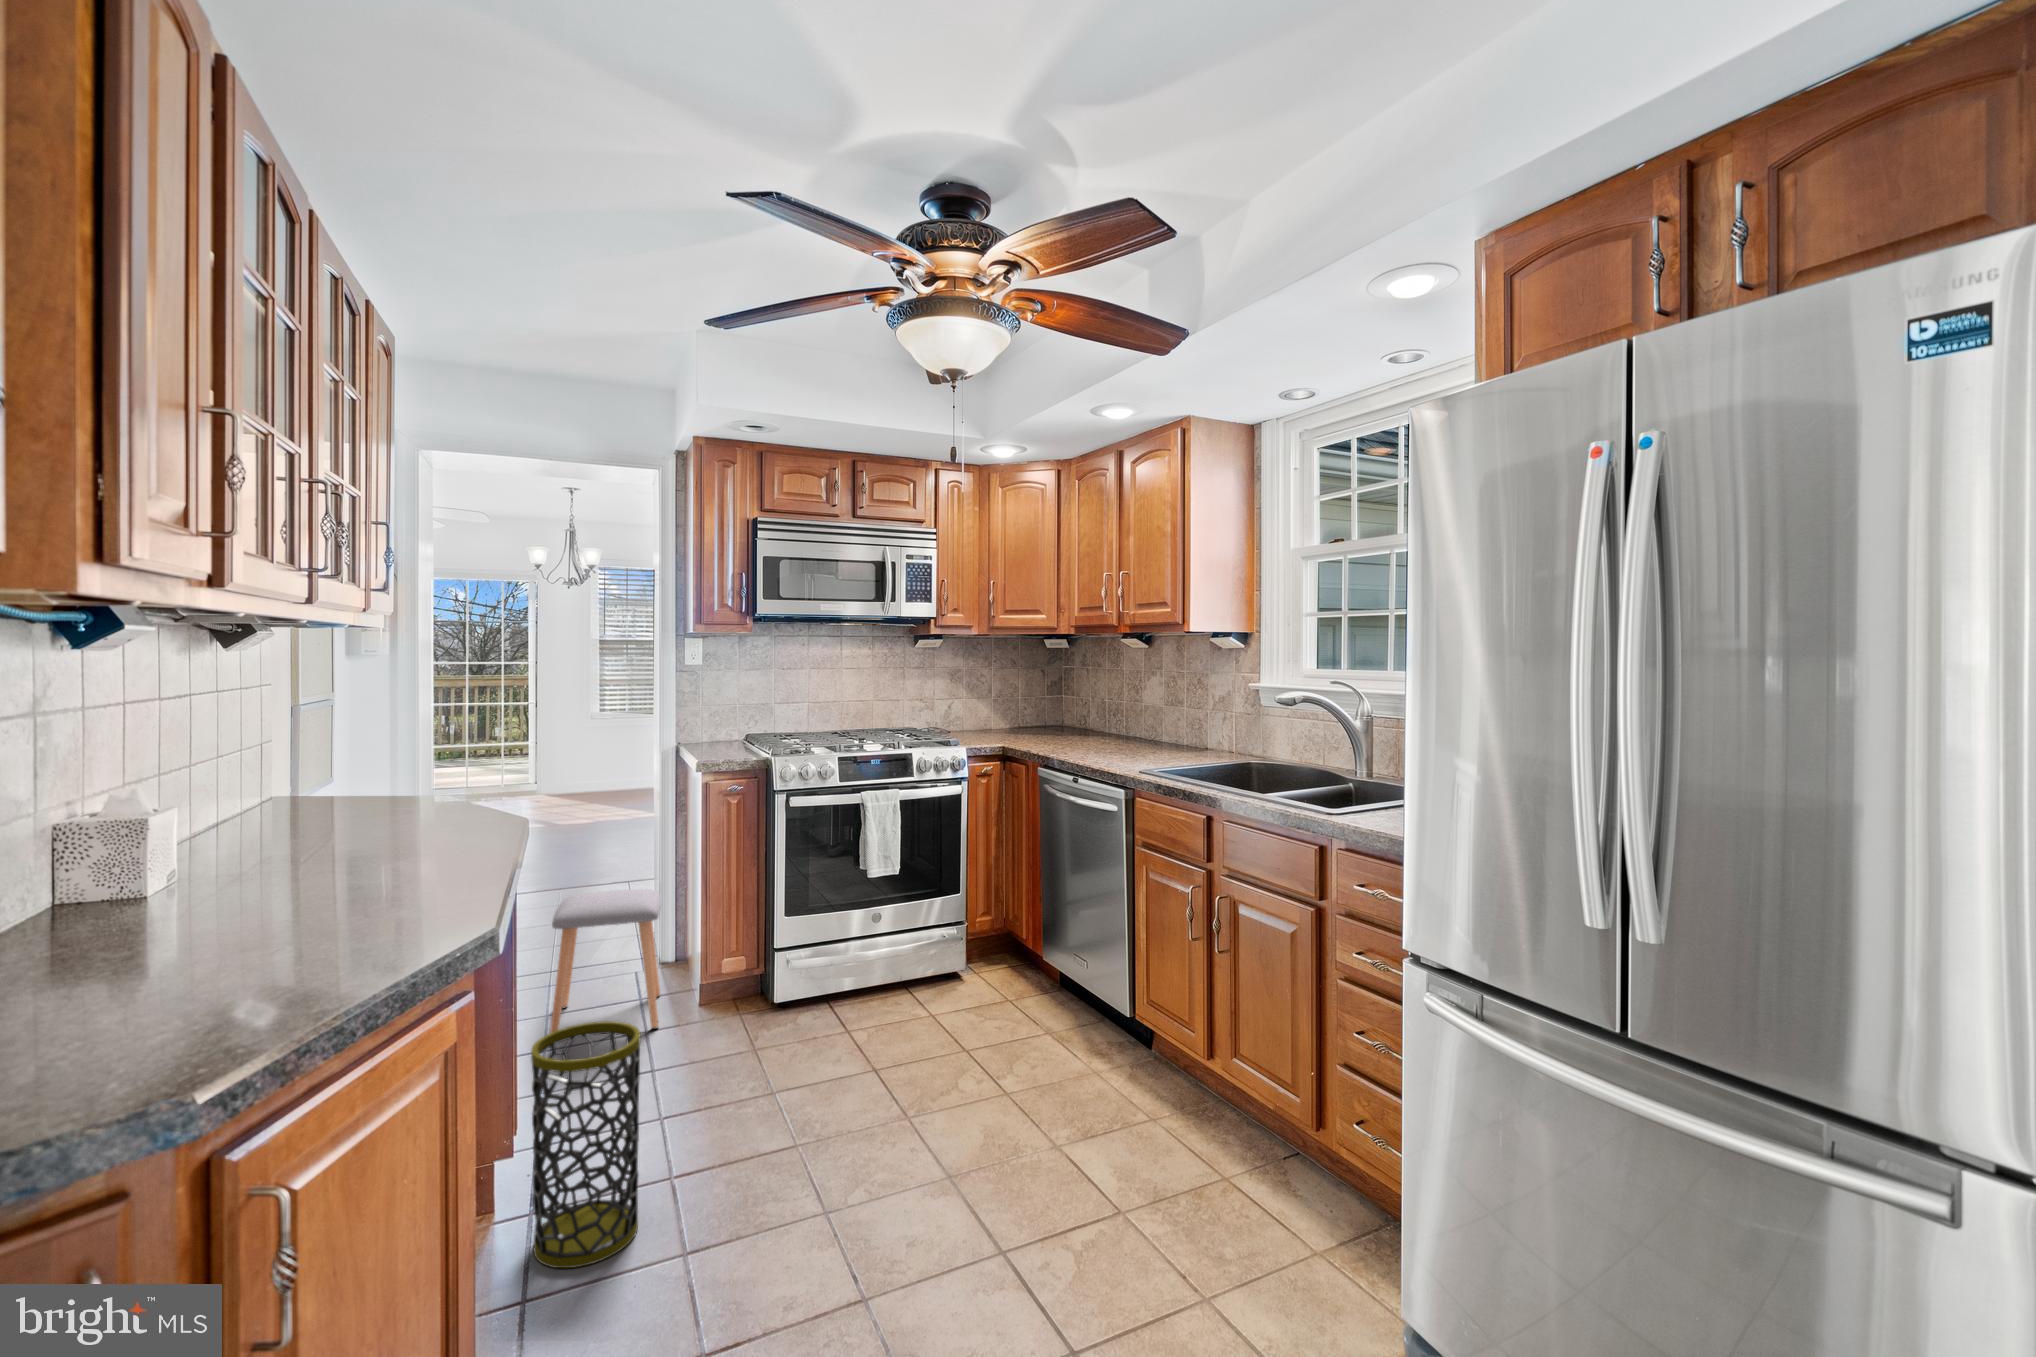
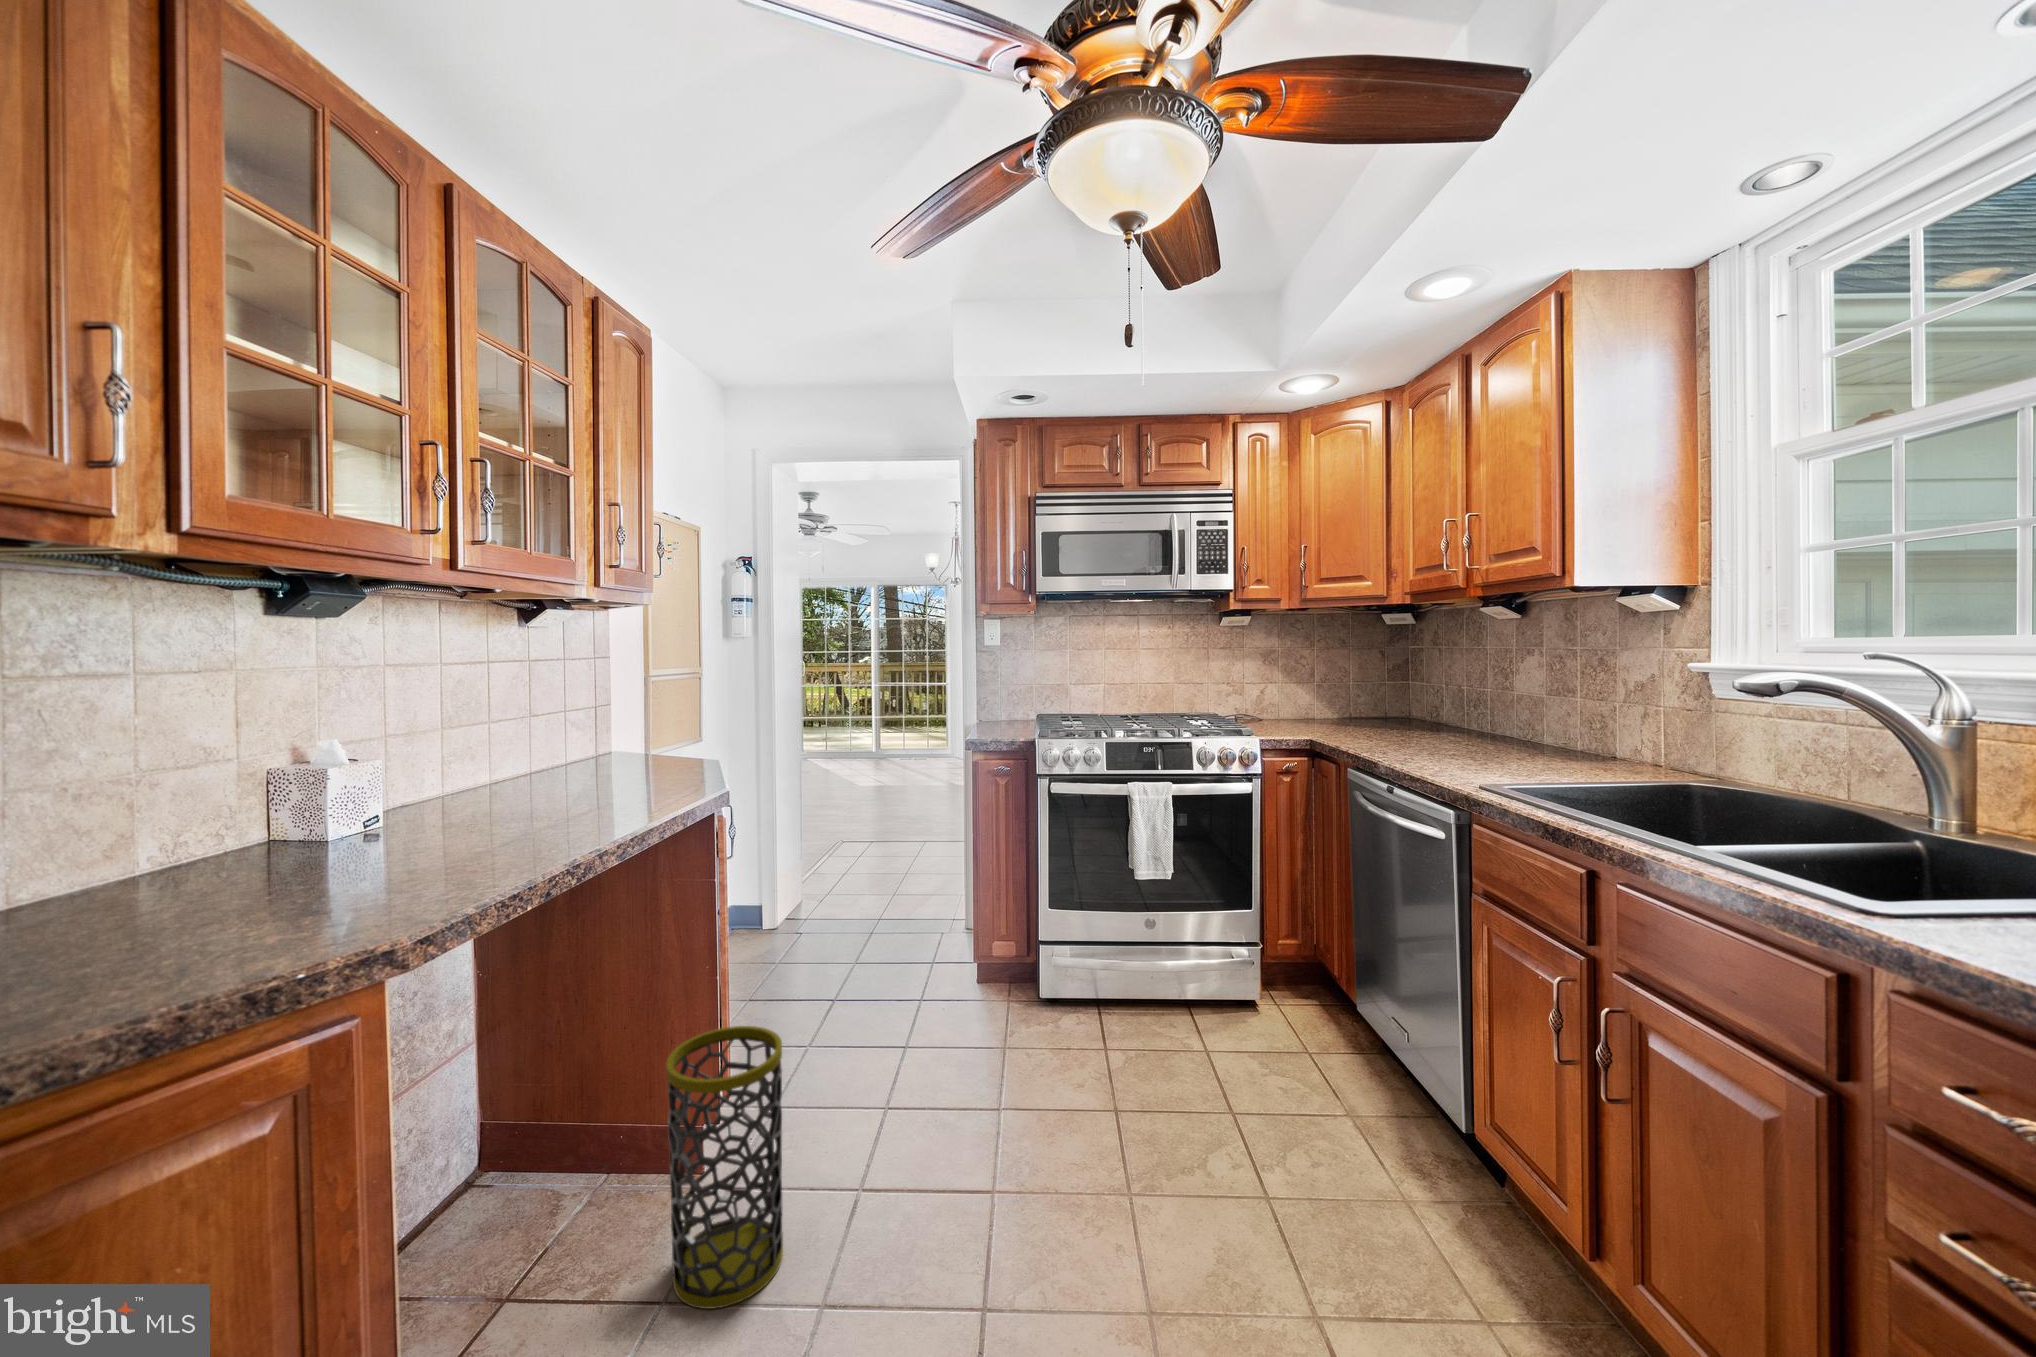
stool: present [550,889,661,1033] -> none [834,861,946,1006]

